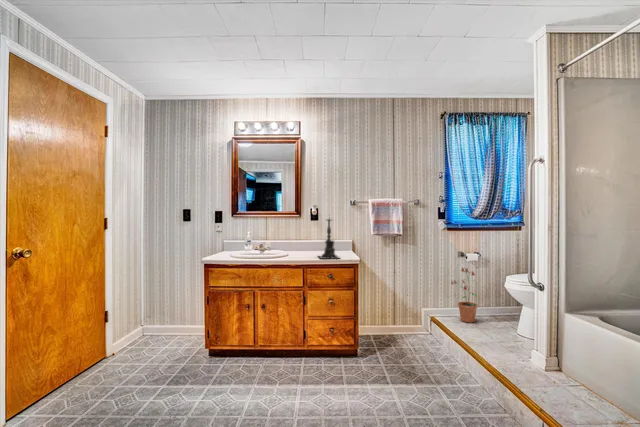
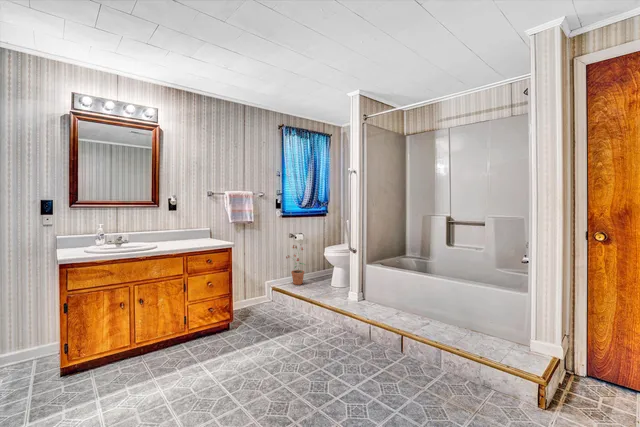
candle holder: present [319,219,339,259] -> none [187,205,215,247]

